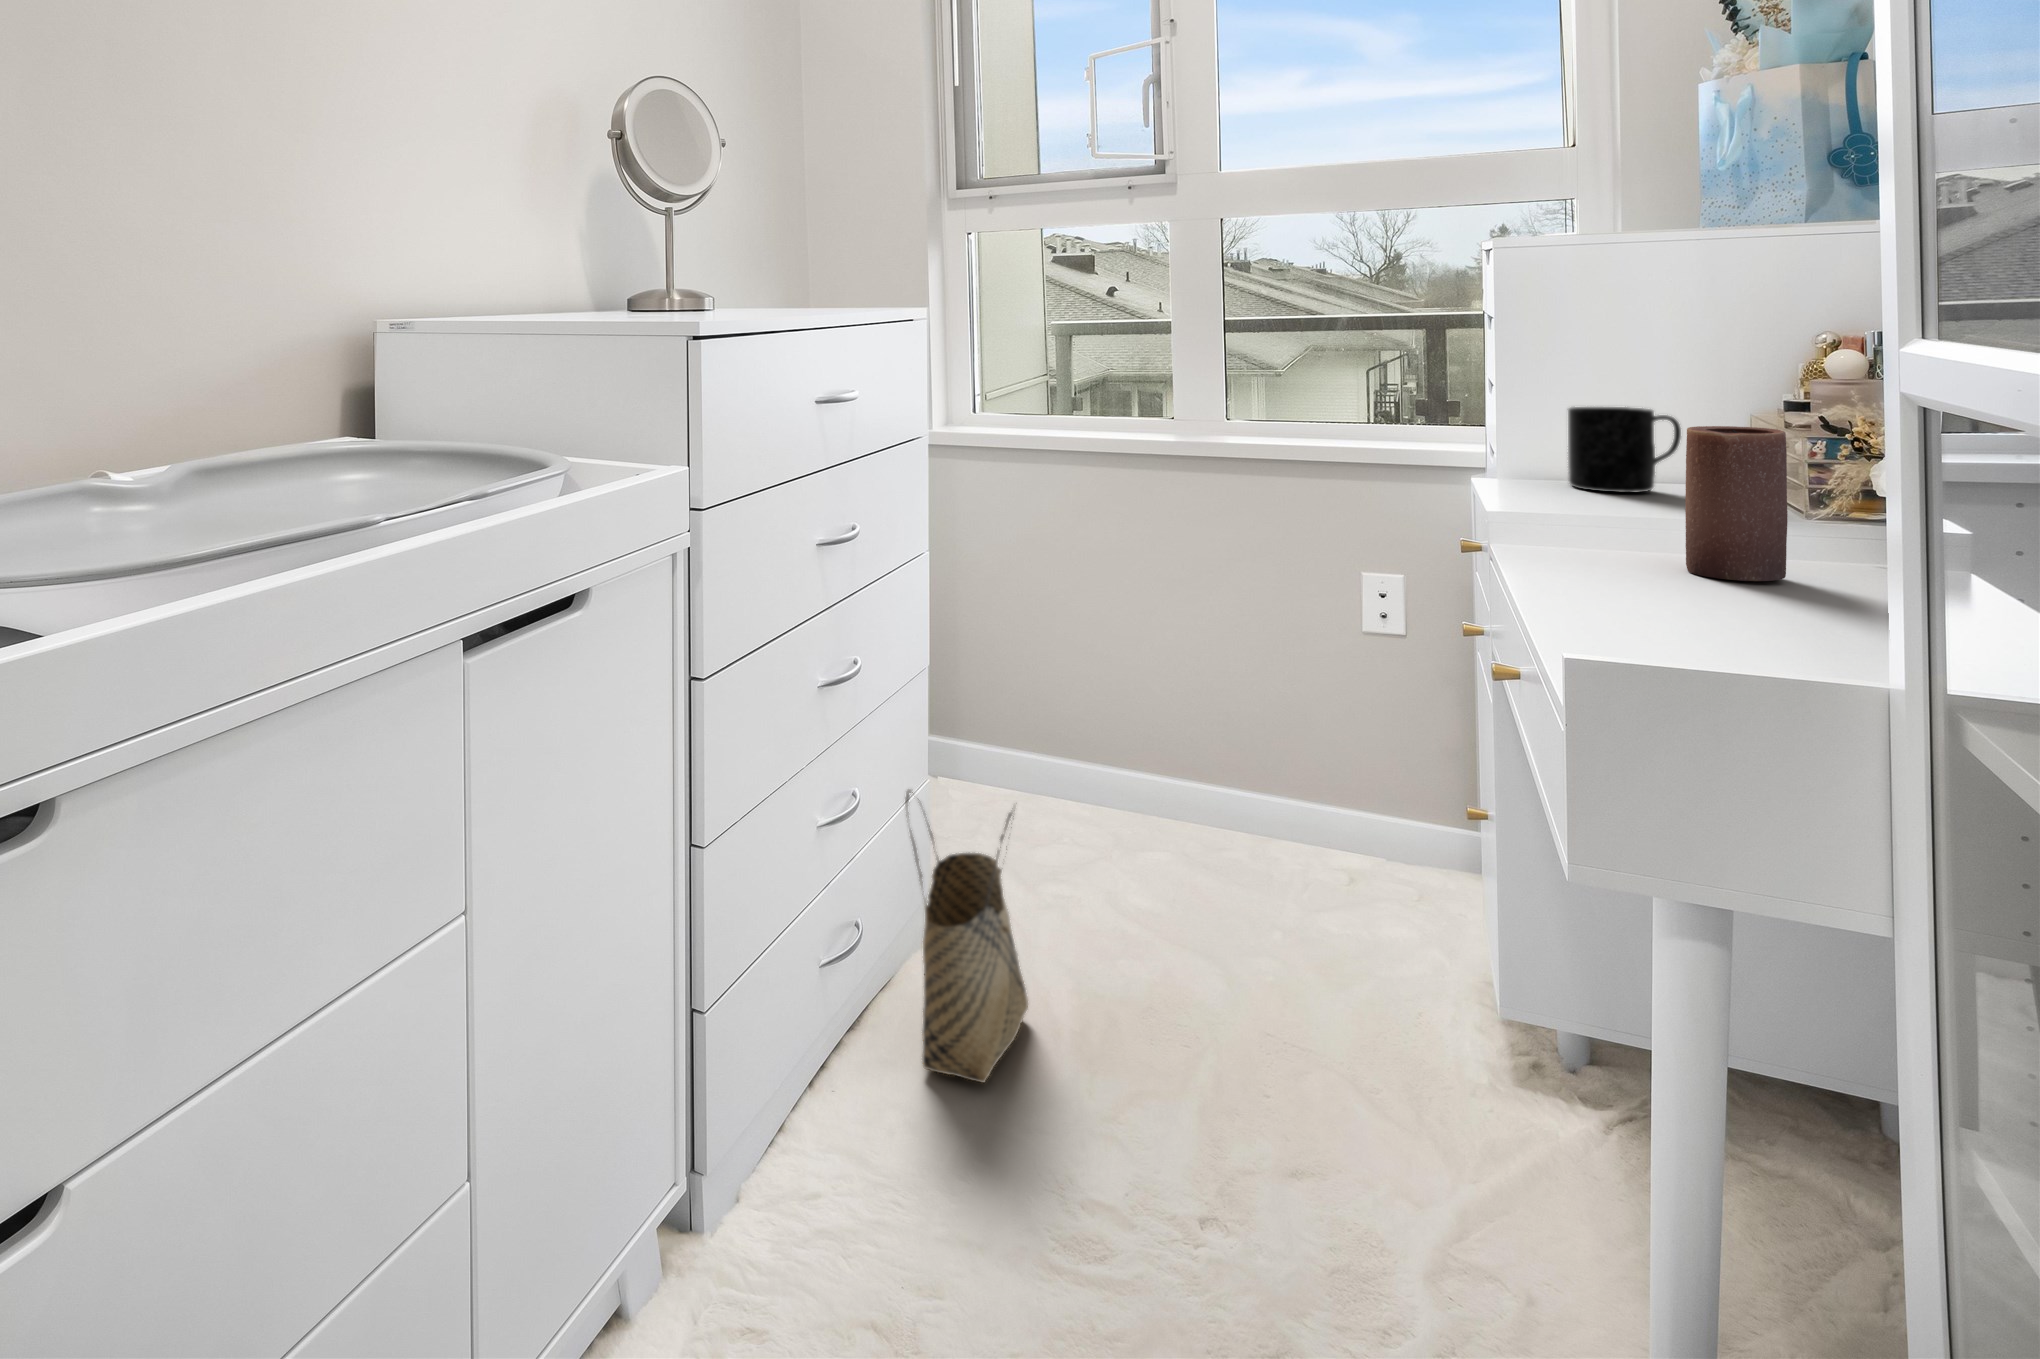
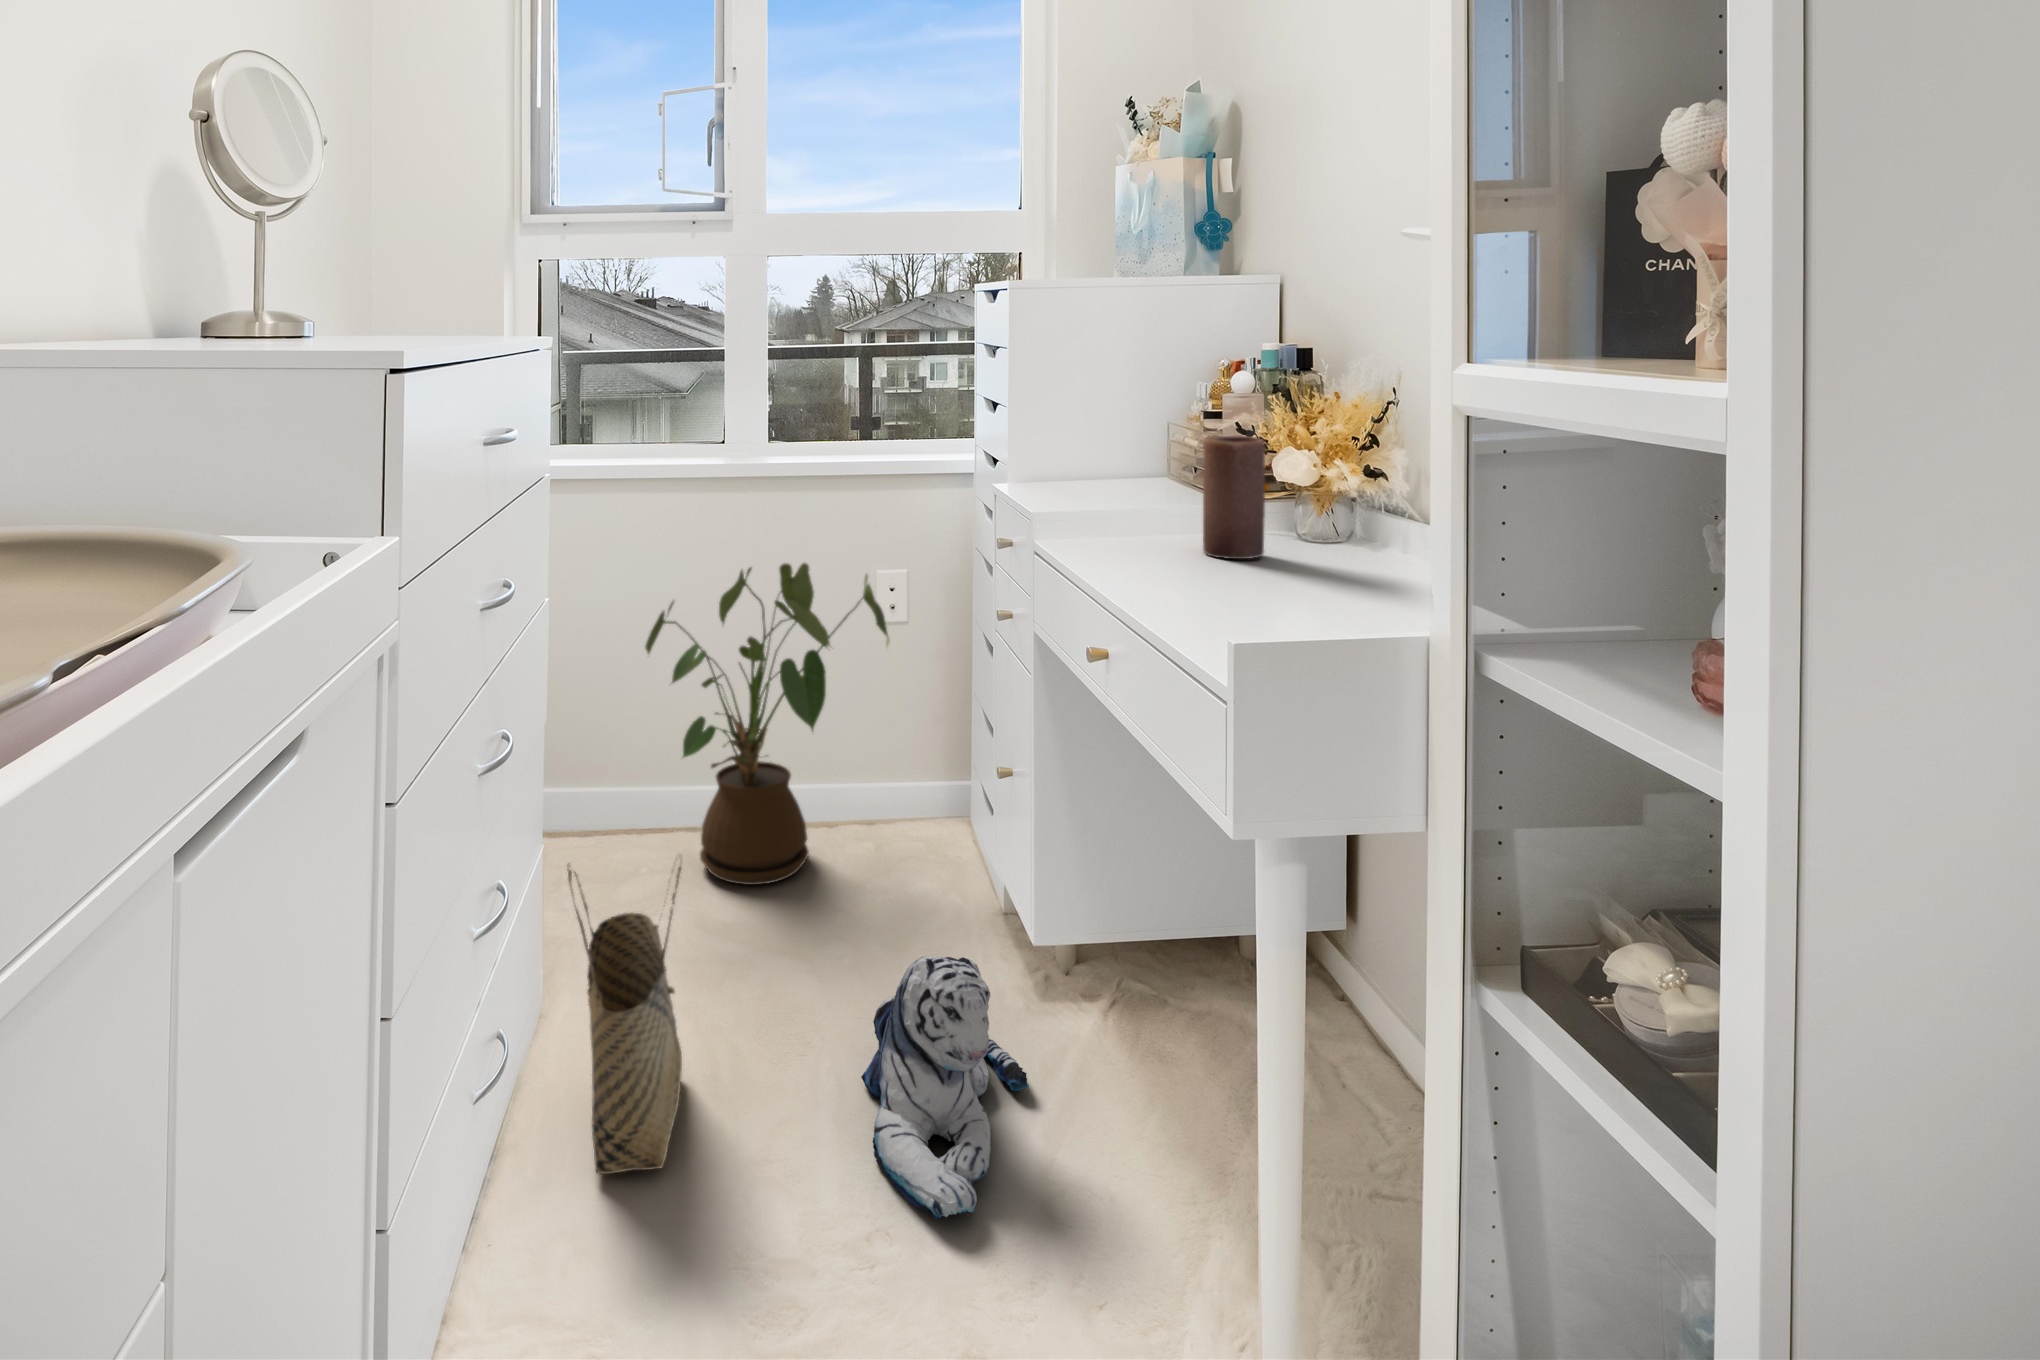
mug: present [1568,407,1681,493] -> none [1068,421,1137,490]
house plant: none [1042,551,1336,882] -> present [645,563,889,885]
plush toy: none [1212,964,1430,1232] -> present [861,956,1029,1219]

